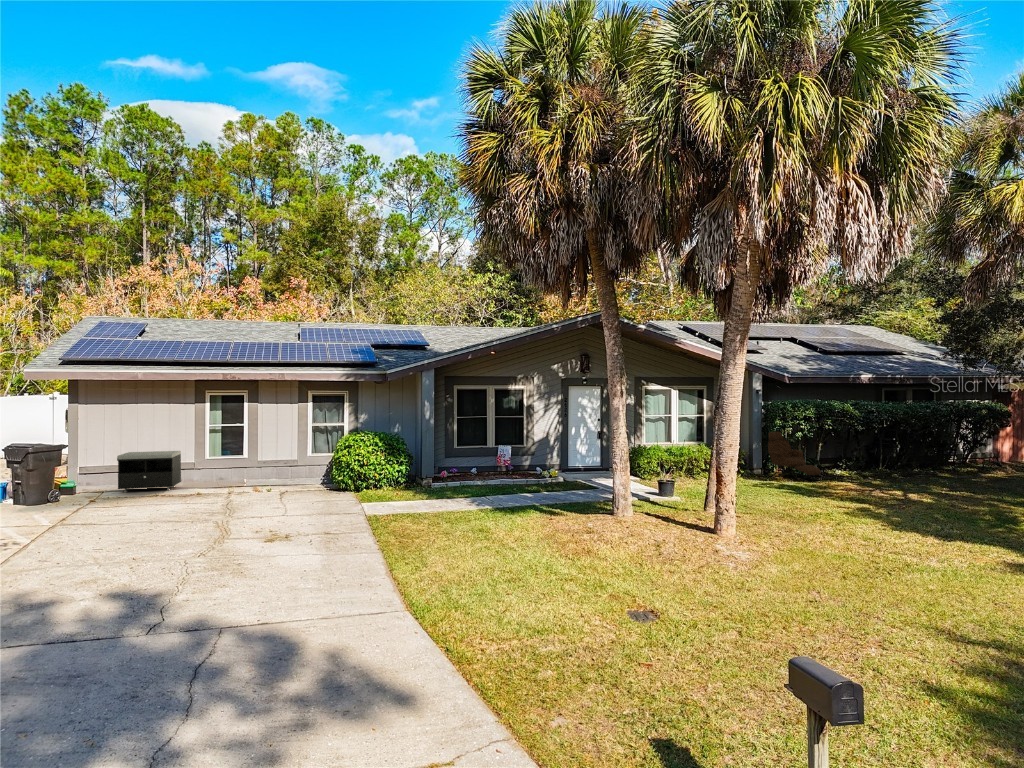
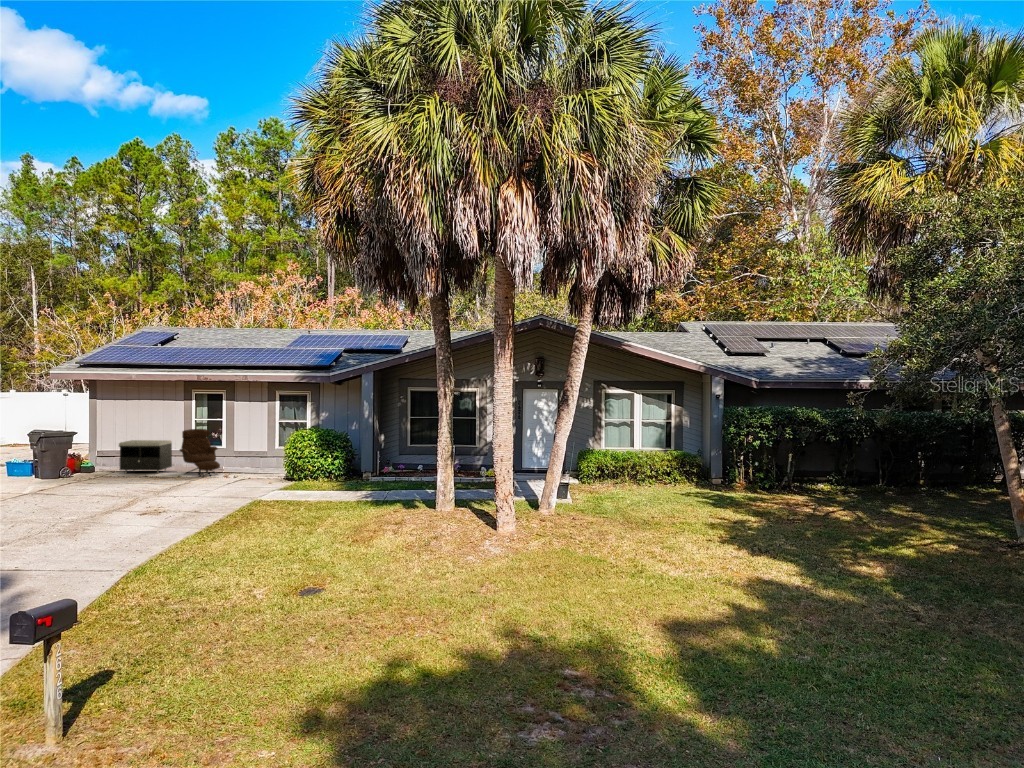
lounge chair: present [768,432,821,481] -> present [180,429,220,476]

